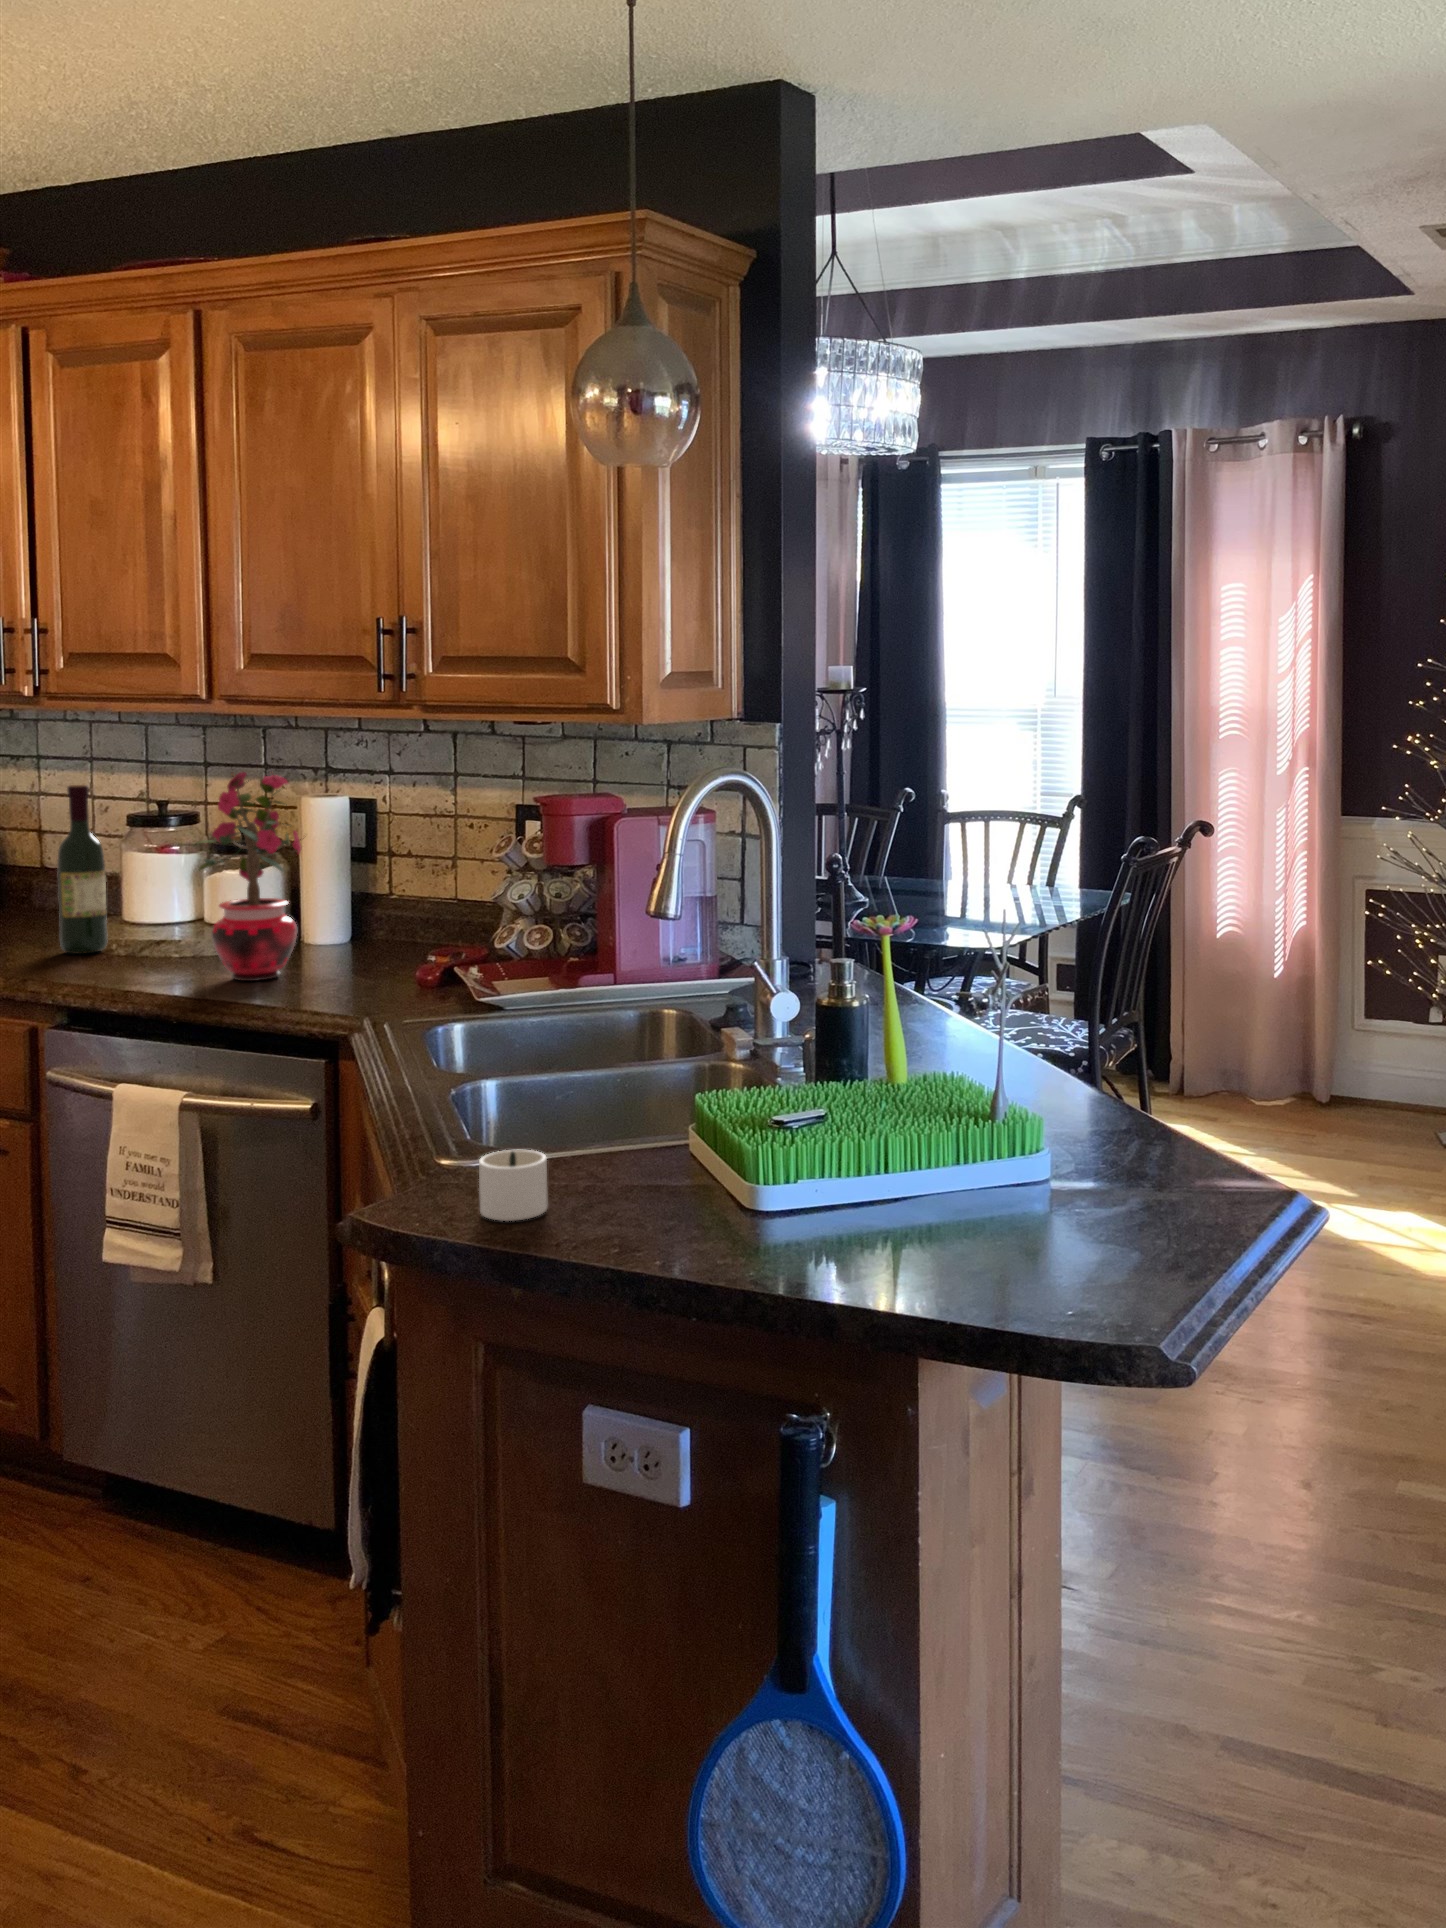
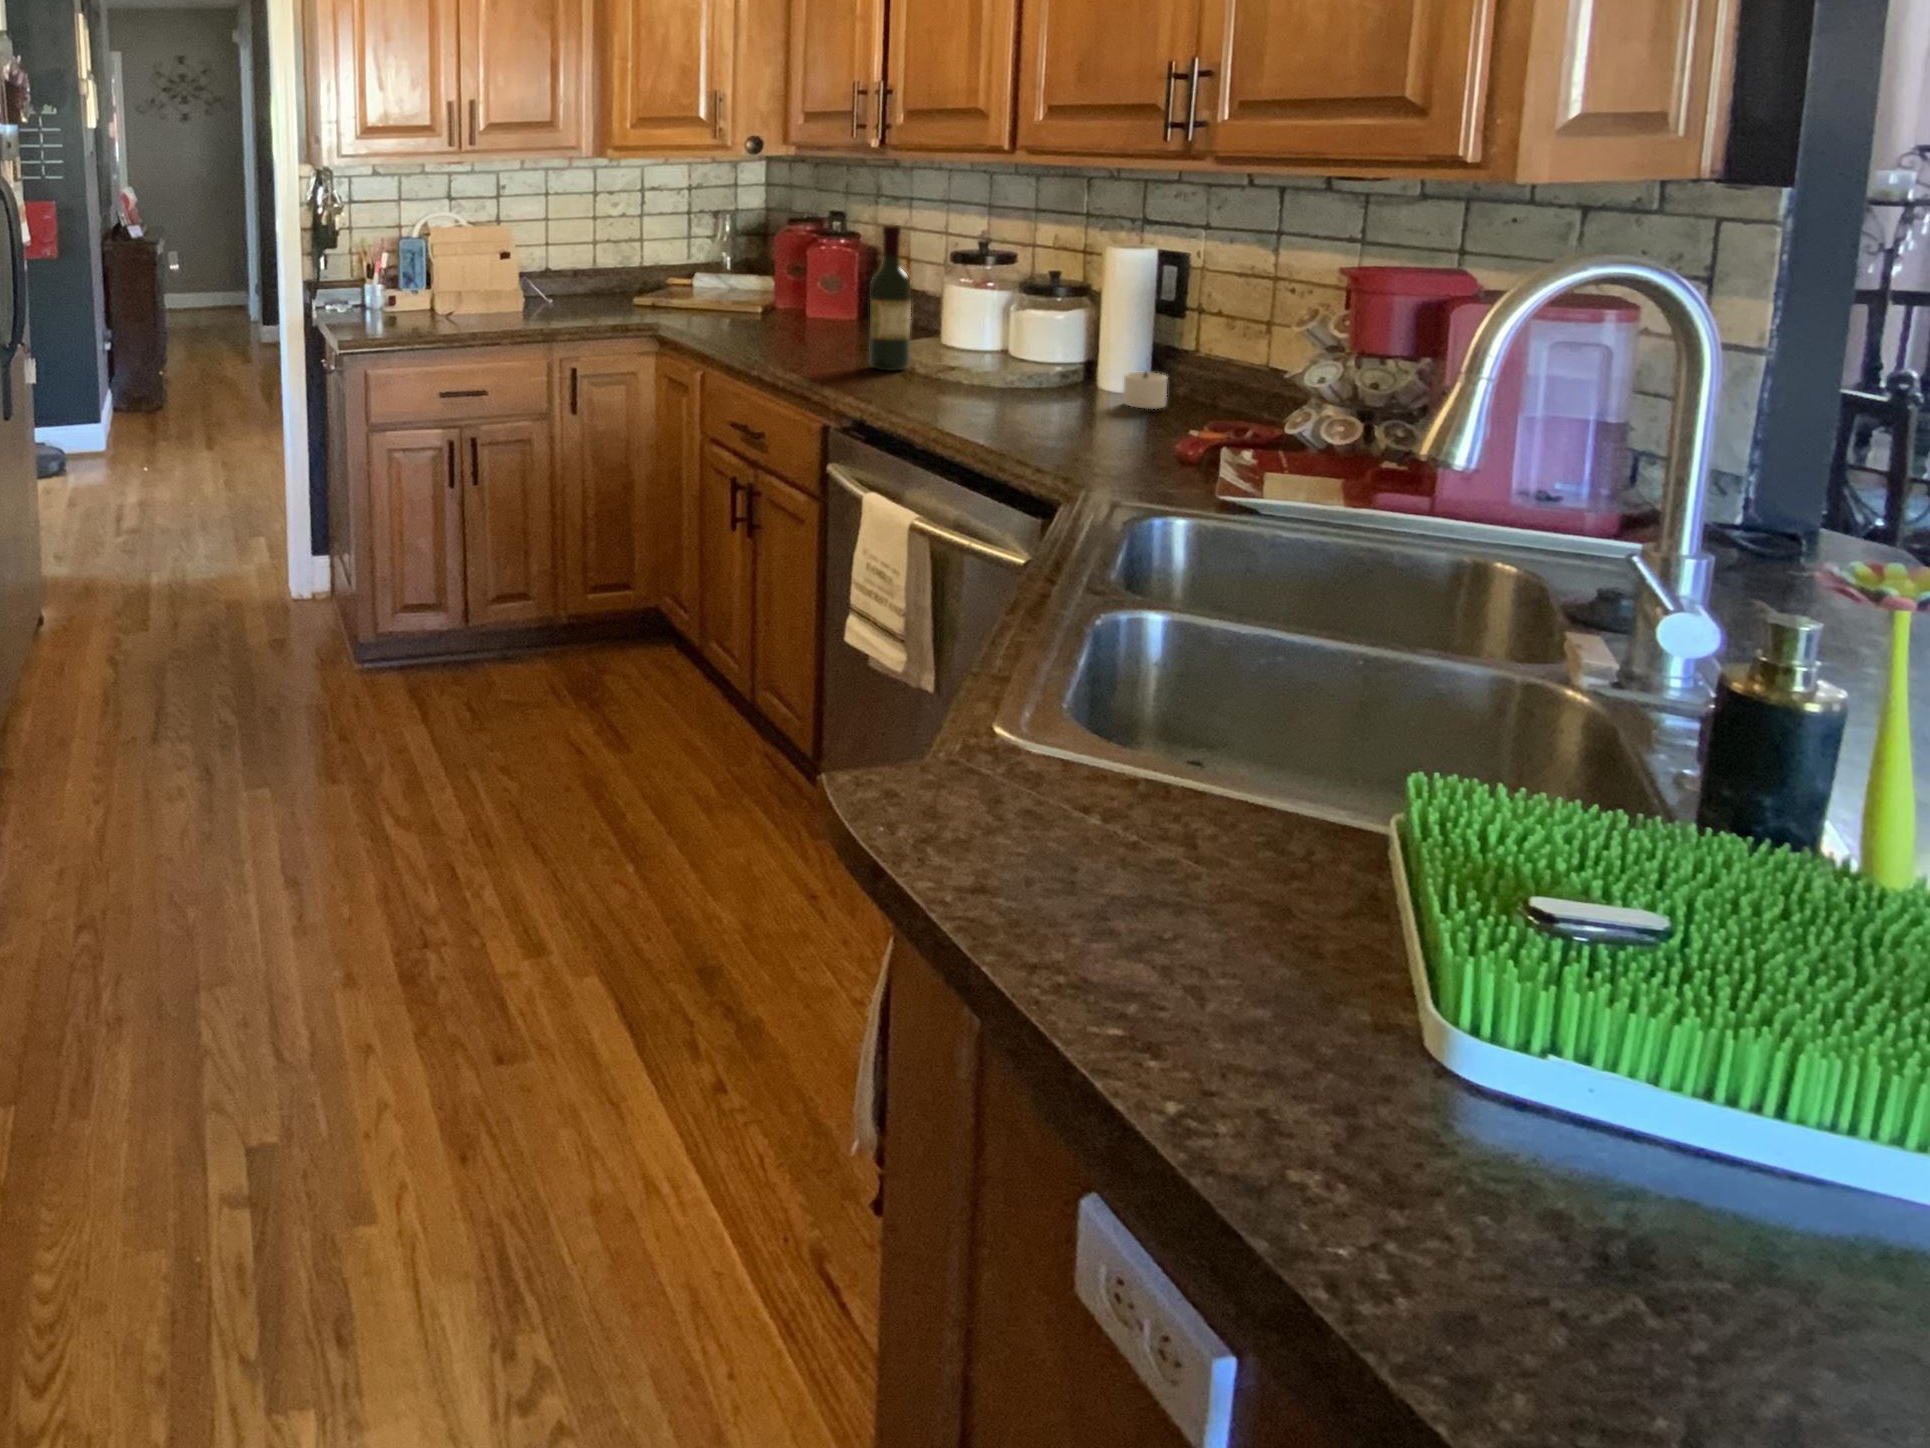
potted plant: present [199,772,301,981] -> none [954,221,1073,425]
candle: present [479,1150,547,1221] -> present [1123,372,1167,409]

